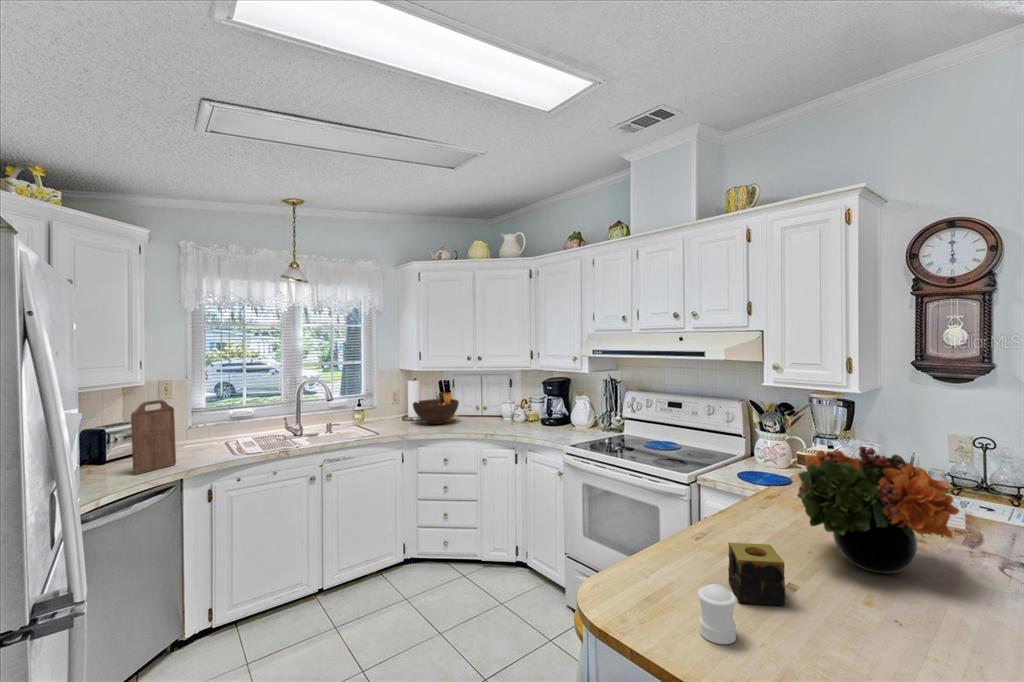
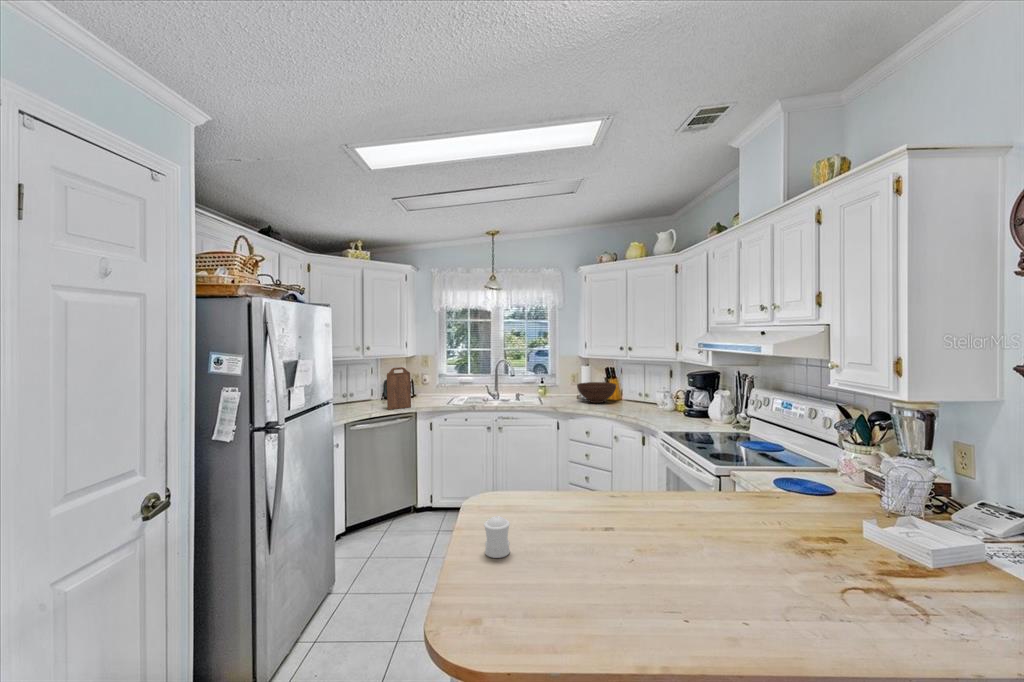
flower arrangement: present [797,446,959,573] -> none [645,444,801,577]
candle: present [728,542,785,605] -> none [548,503,596,557]

